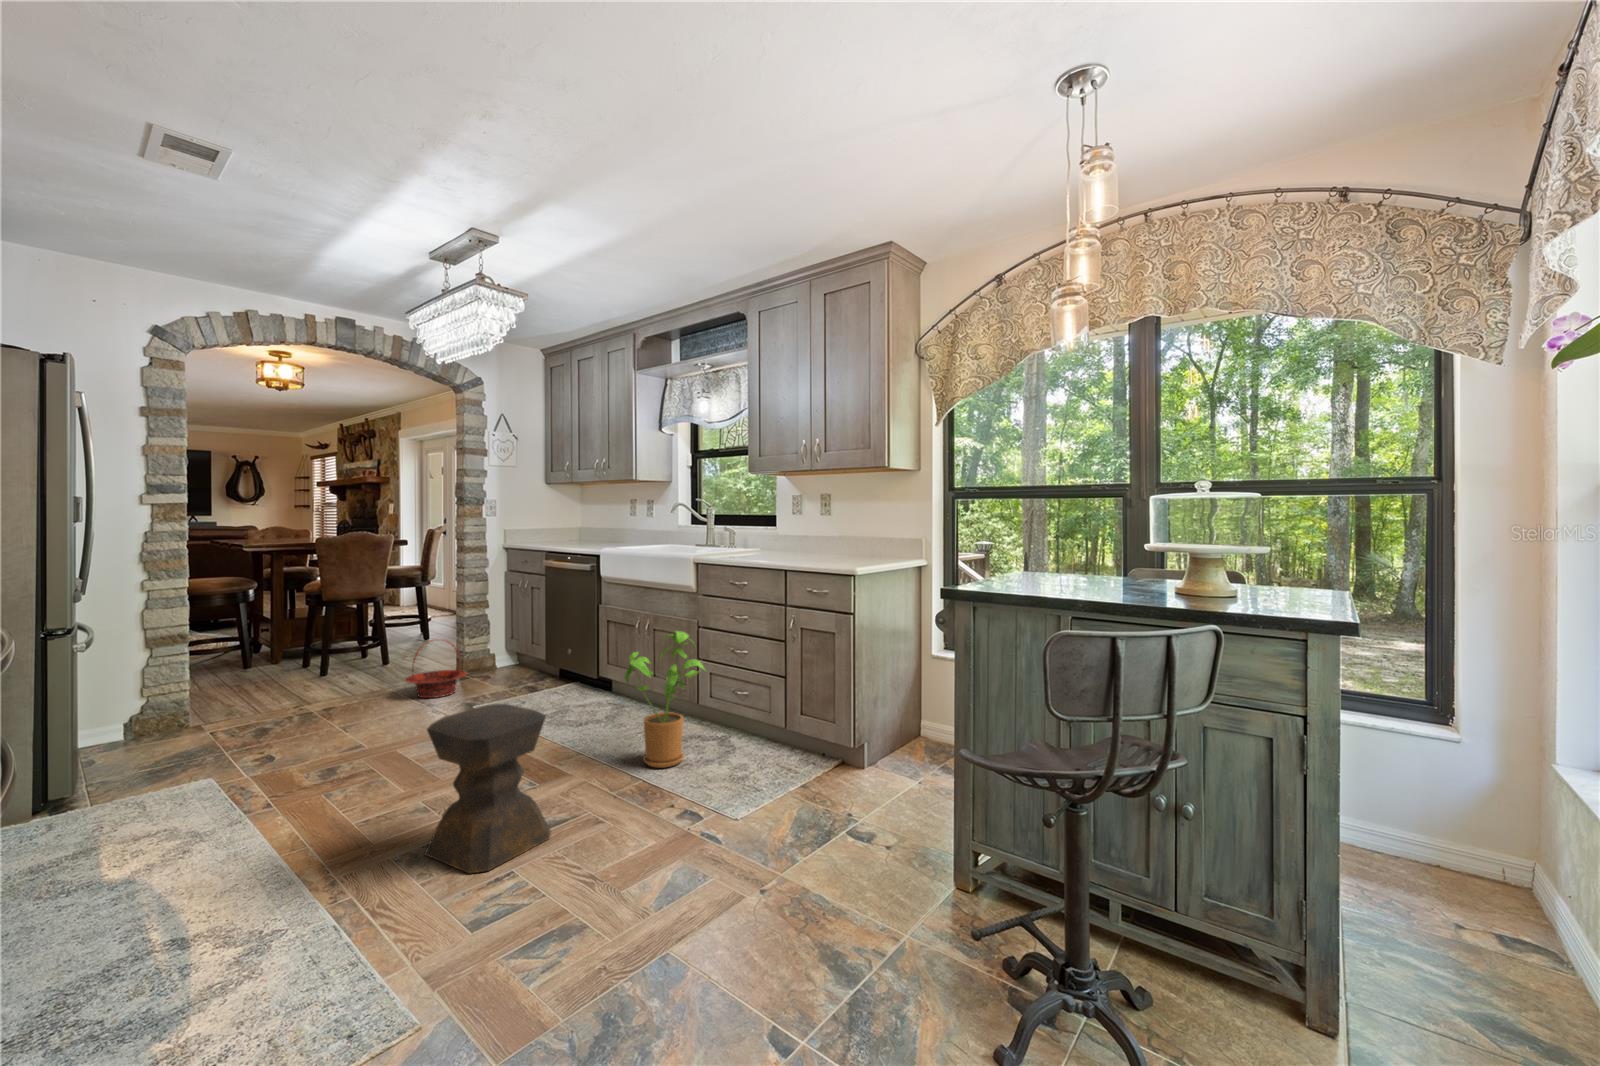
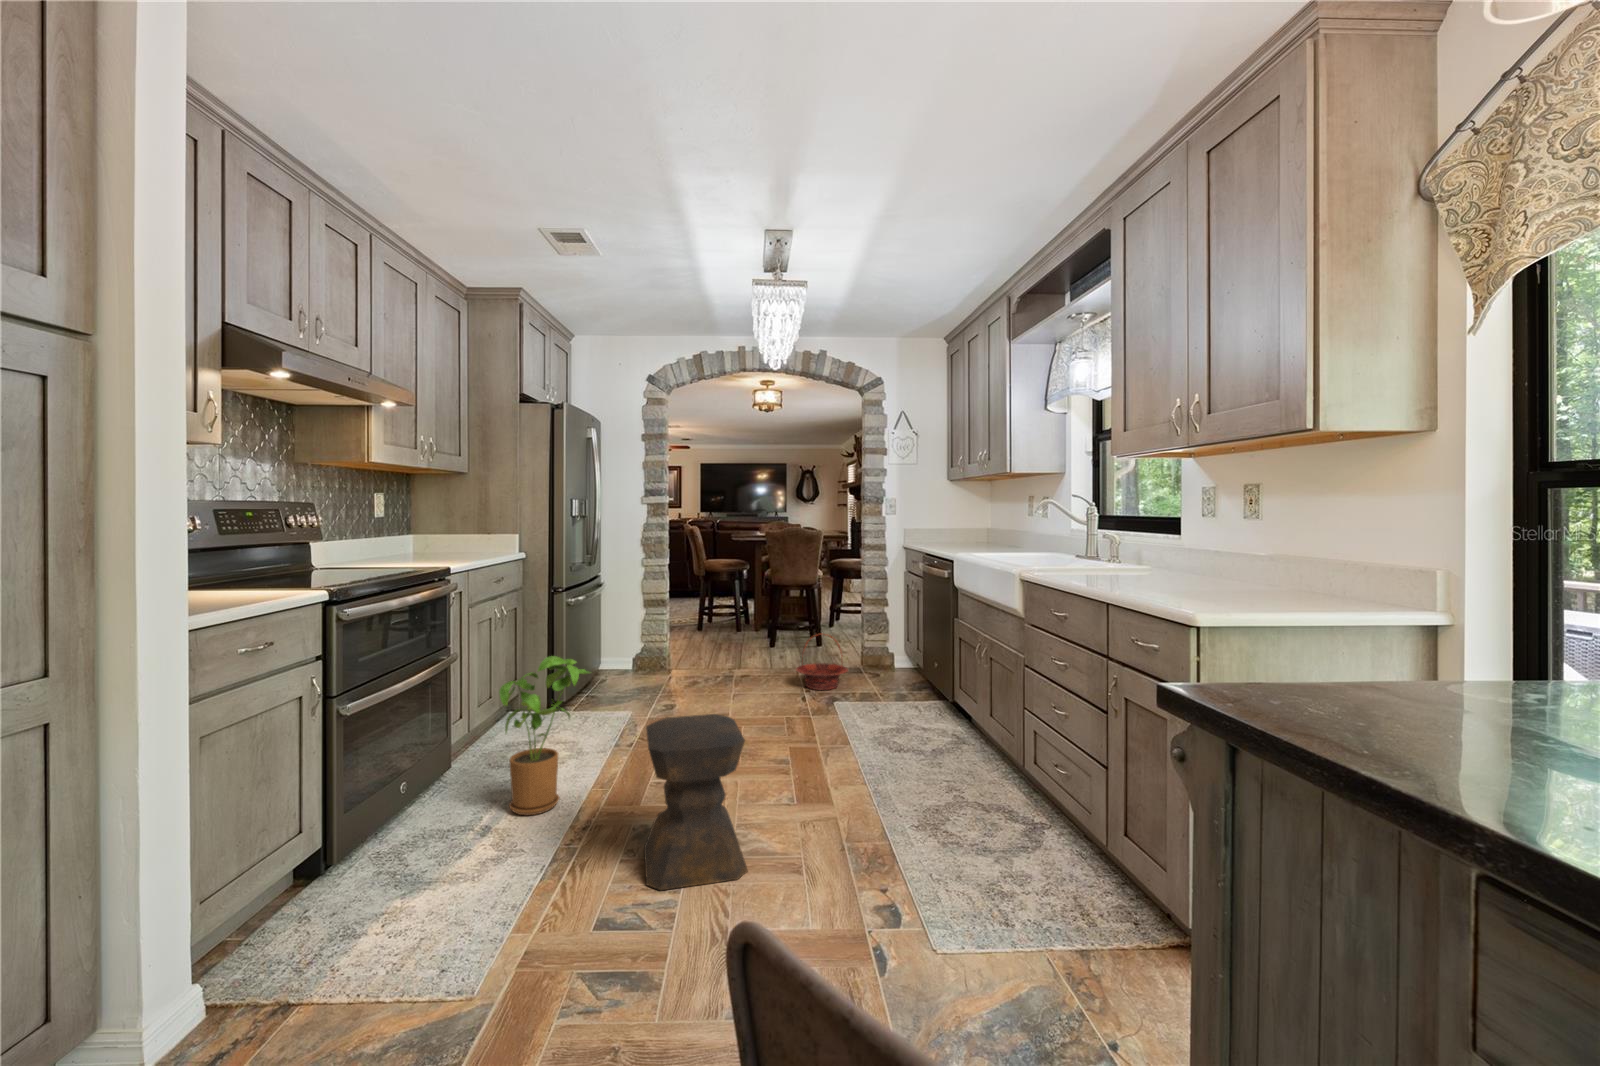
house plant: present [625,631,705,768] -> present [499,656,589,815]

